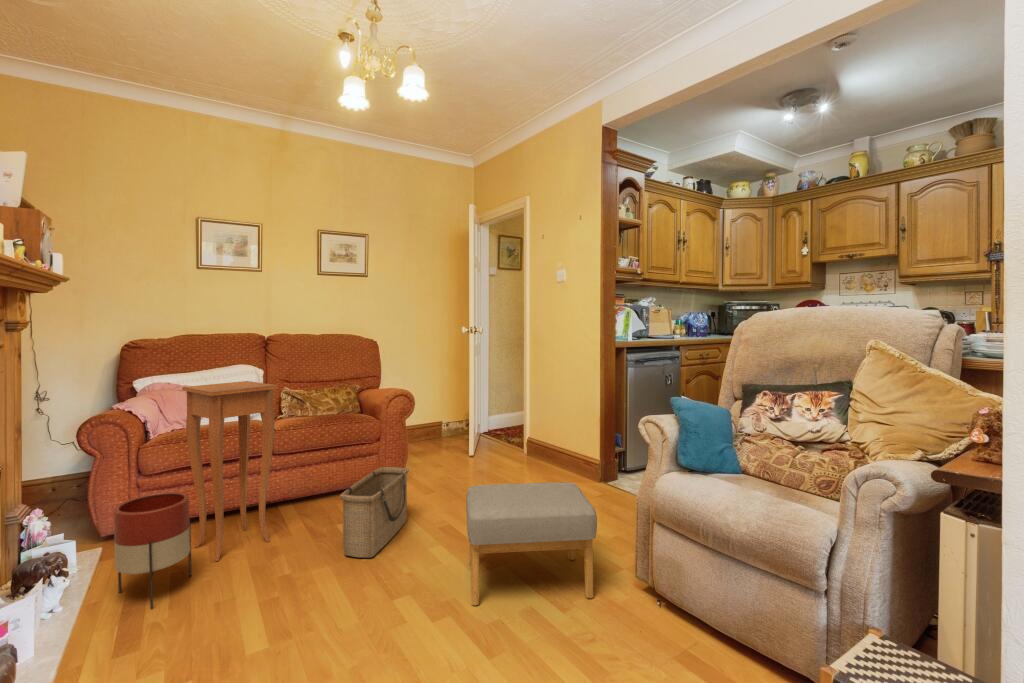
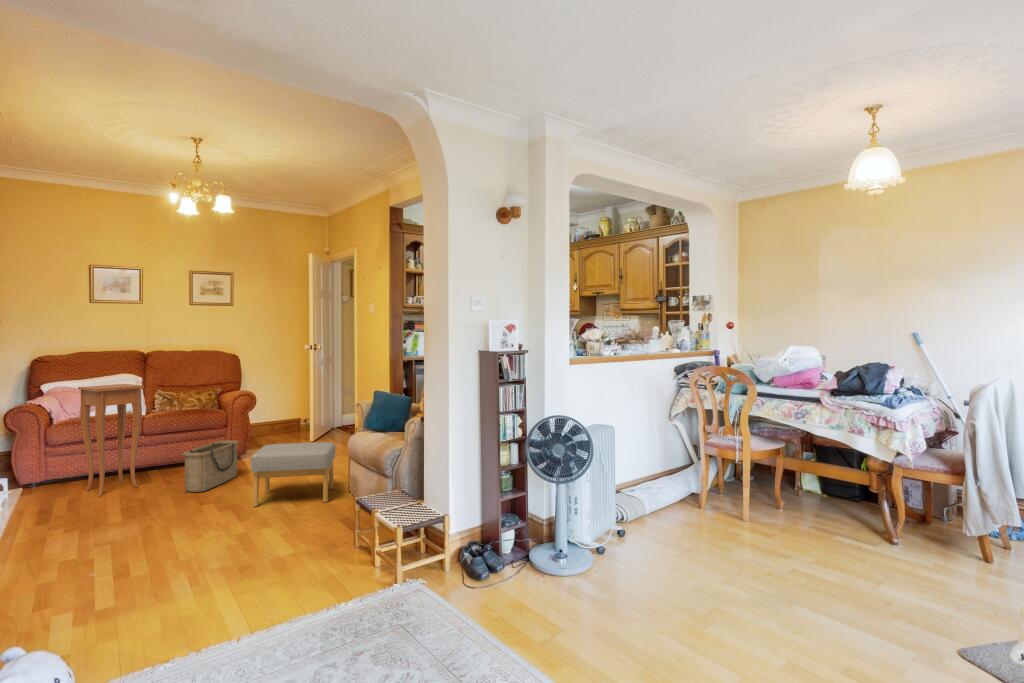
planter: present [114,492,191,609] -> none [33,450,82,514]

